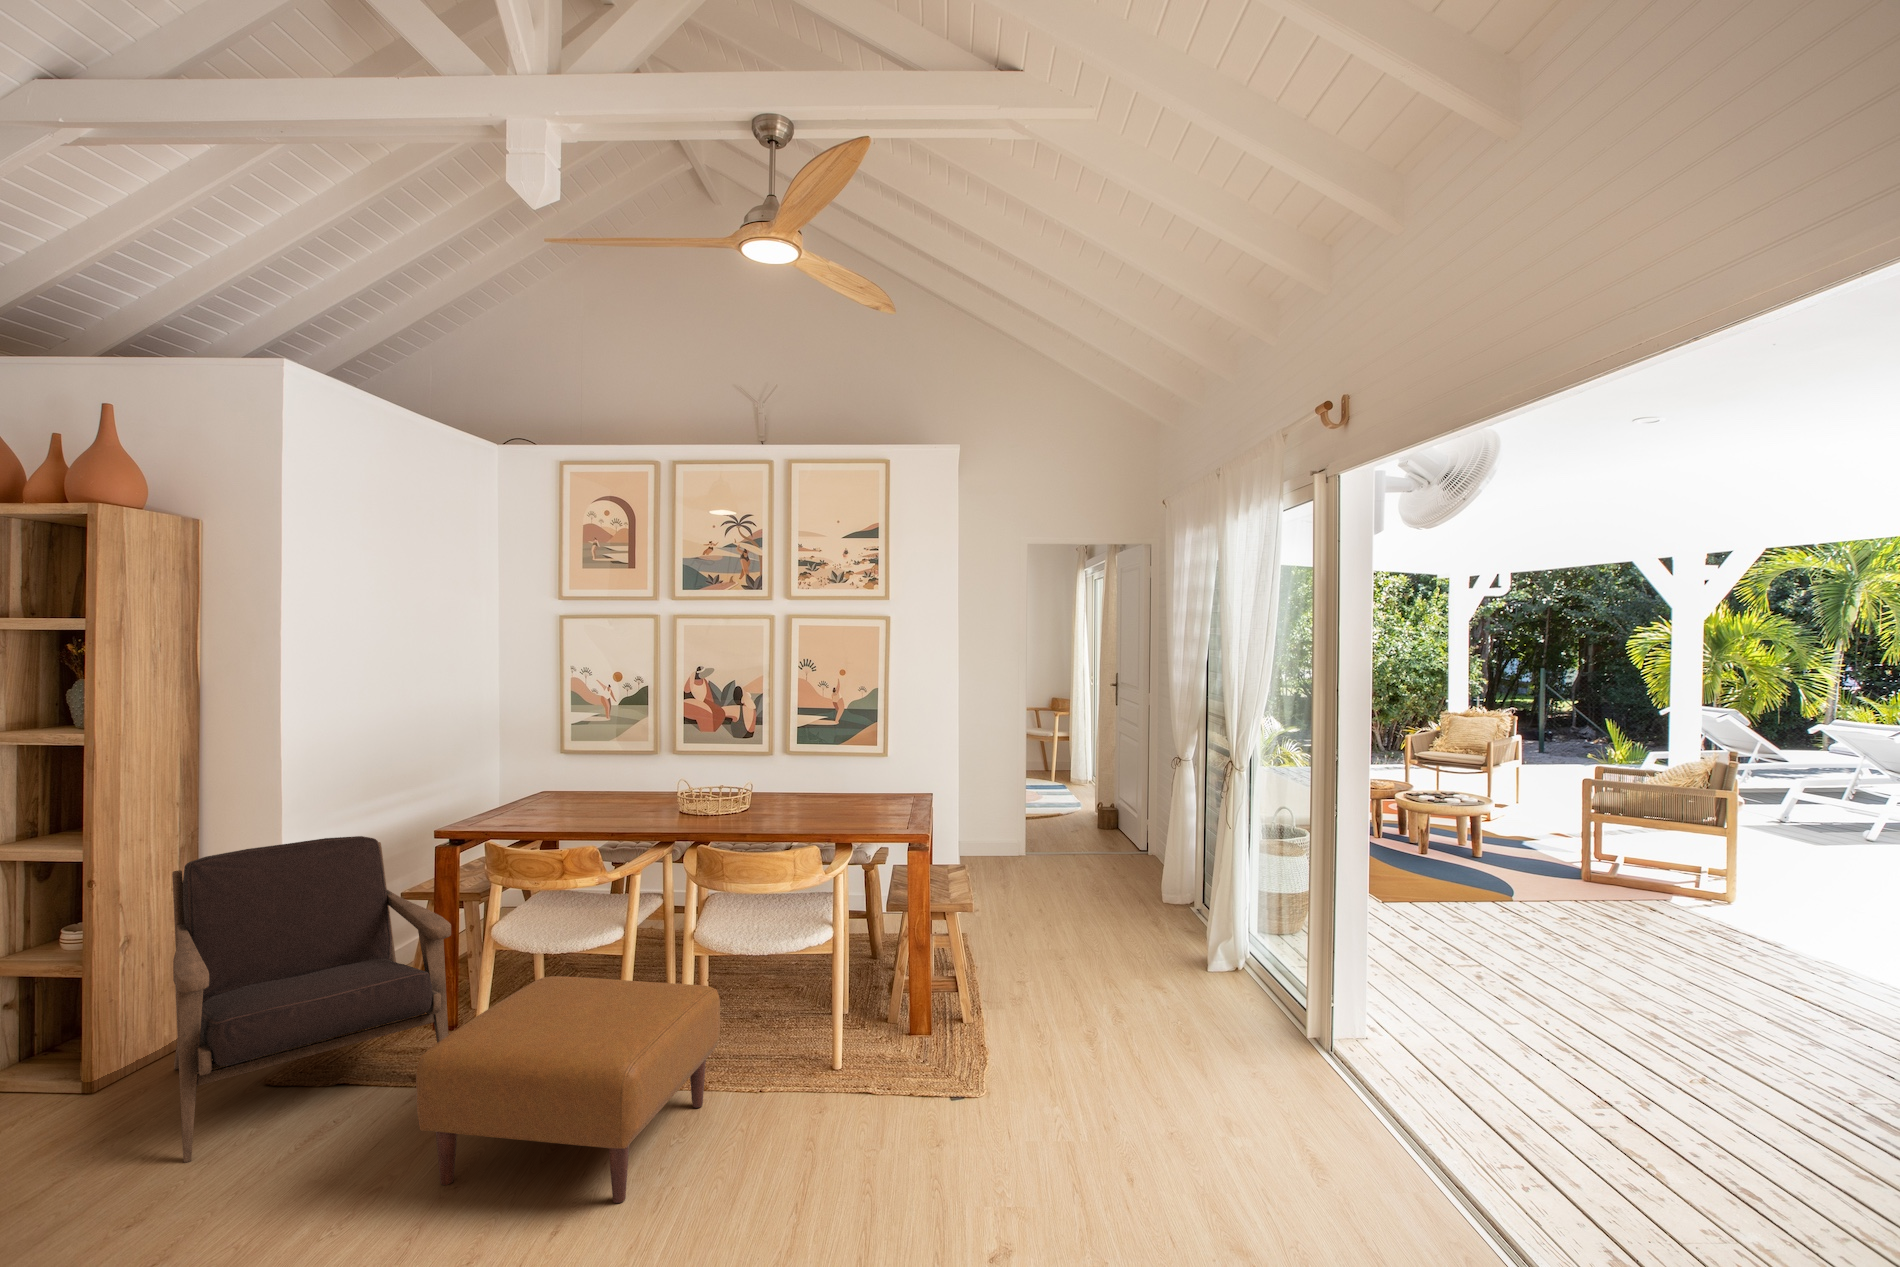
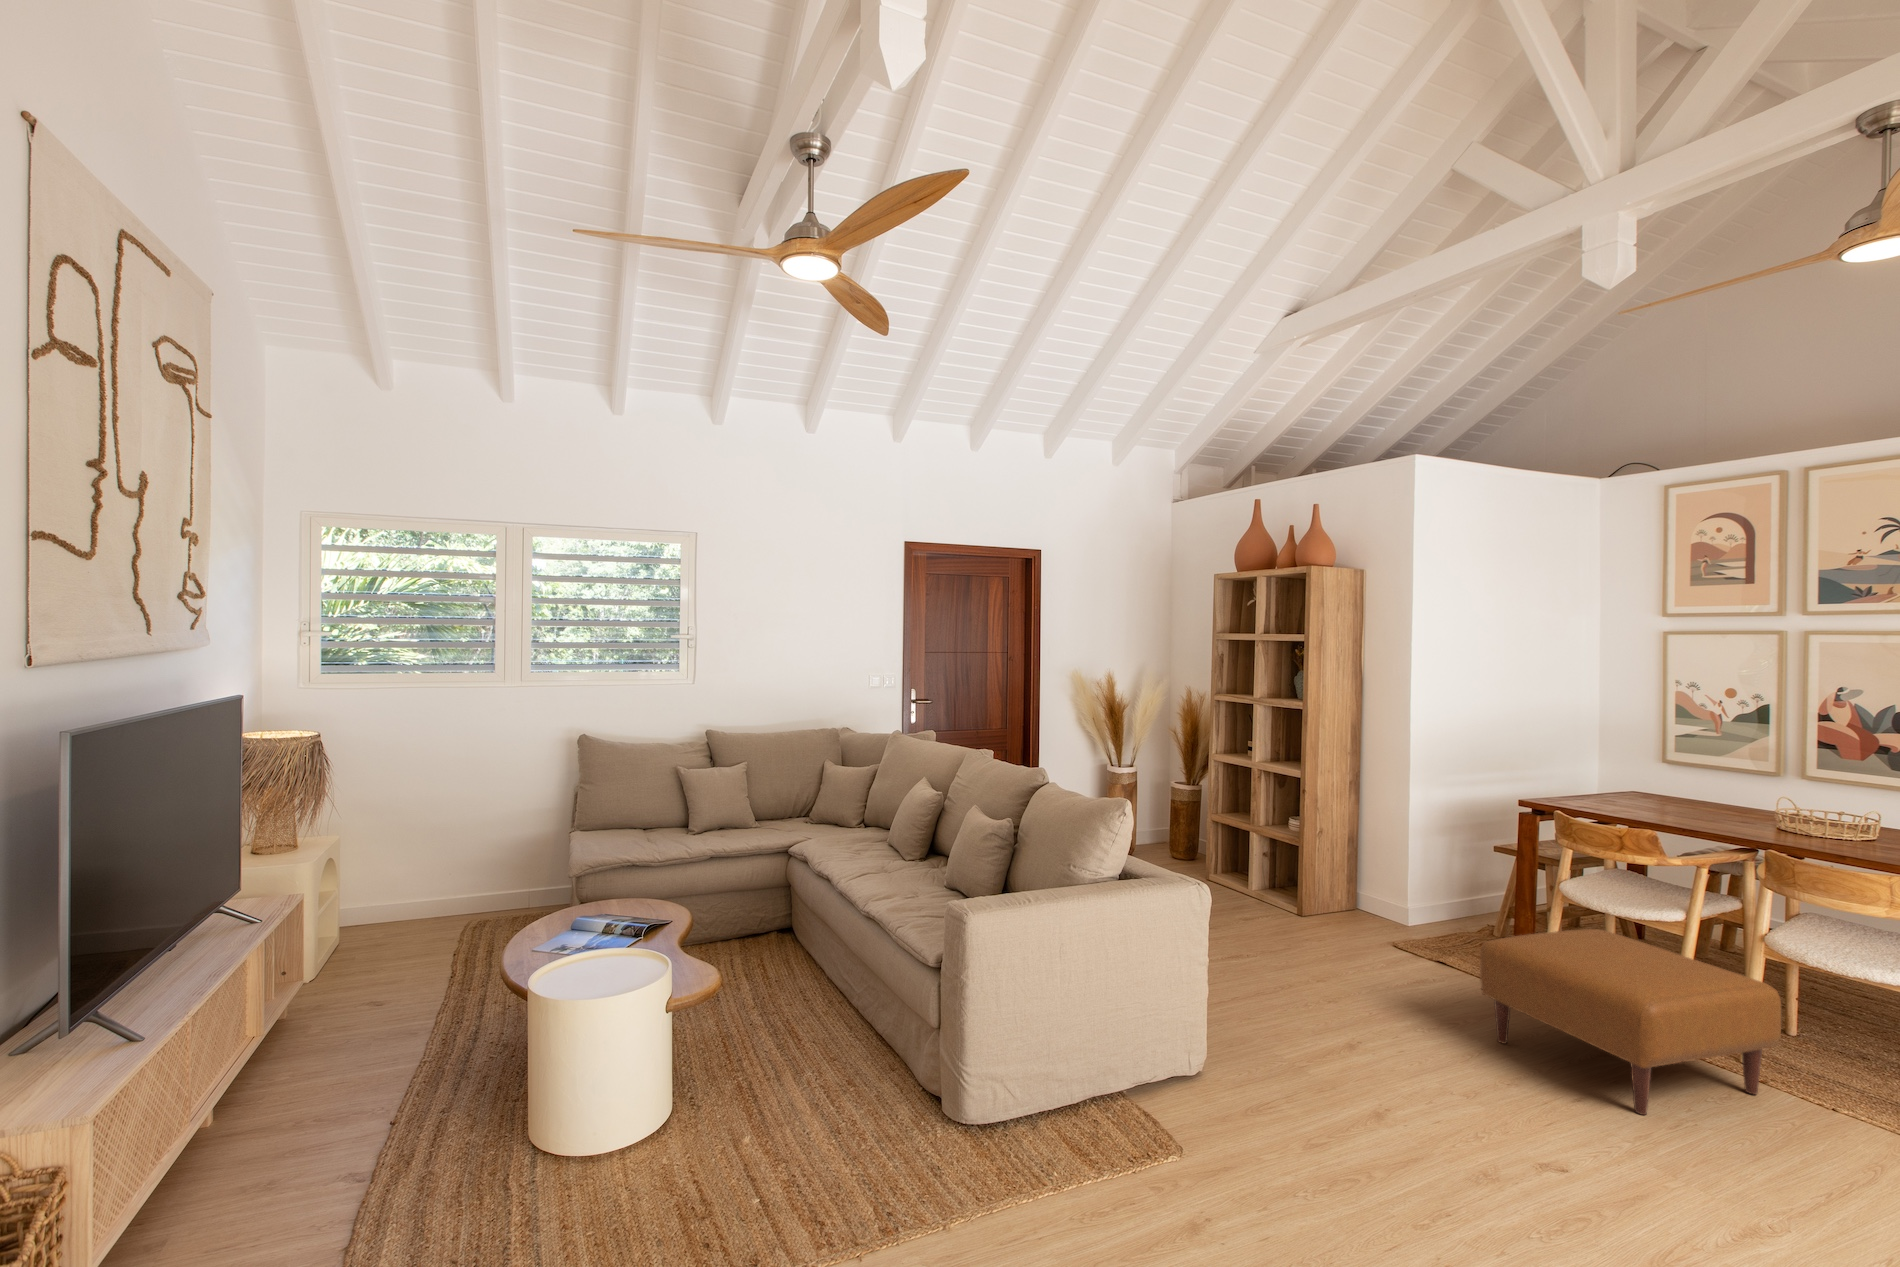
armchair: present [172,836,451,1163] -> none [1342,787,1522,988]

